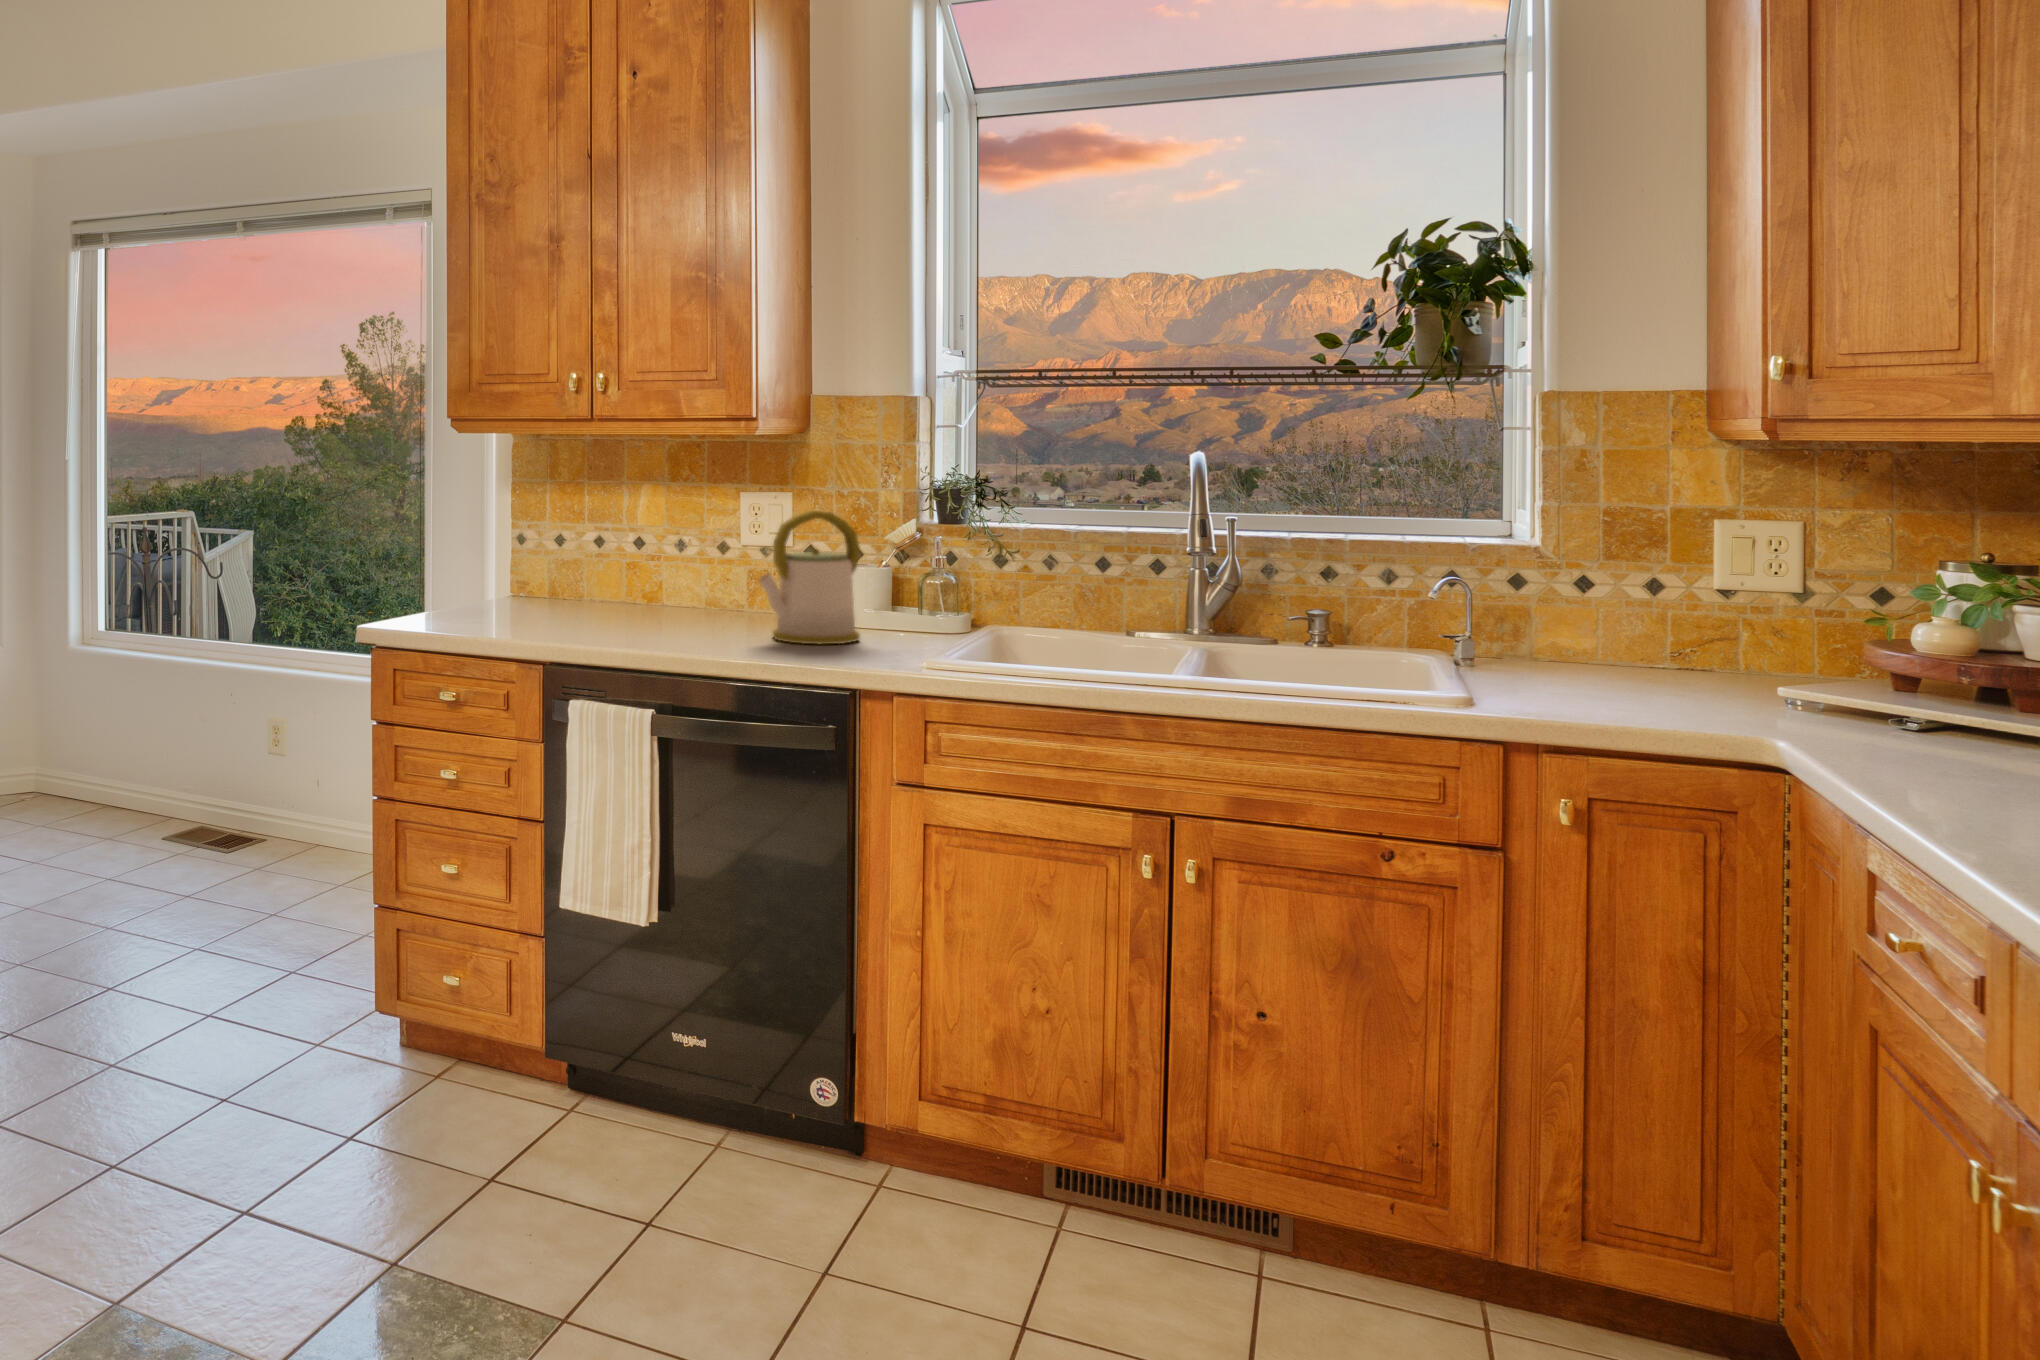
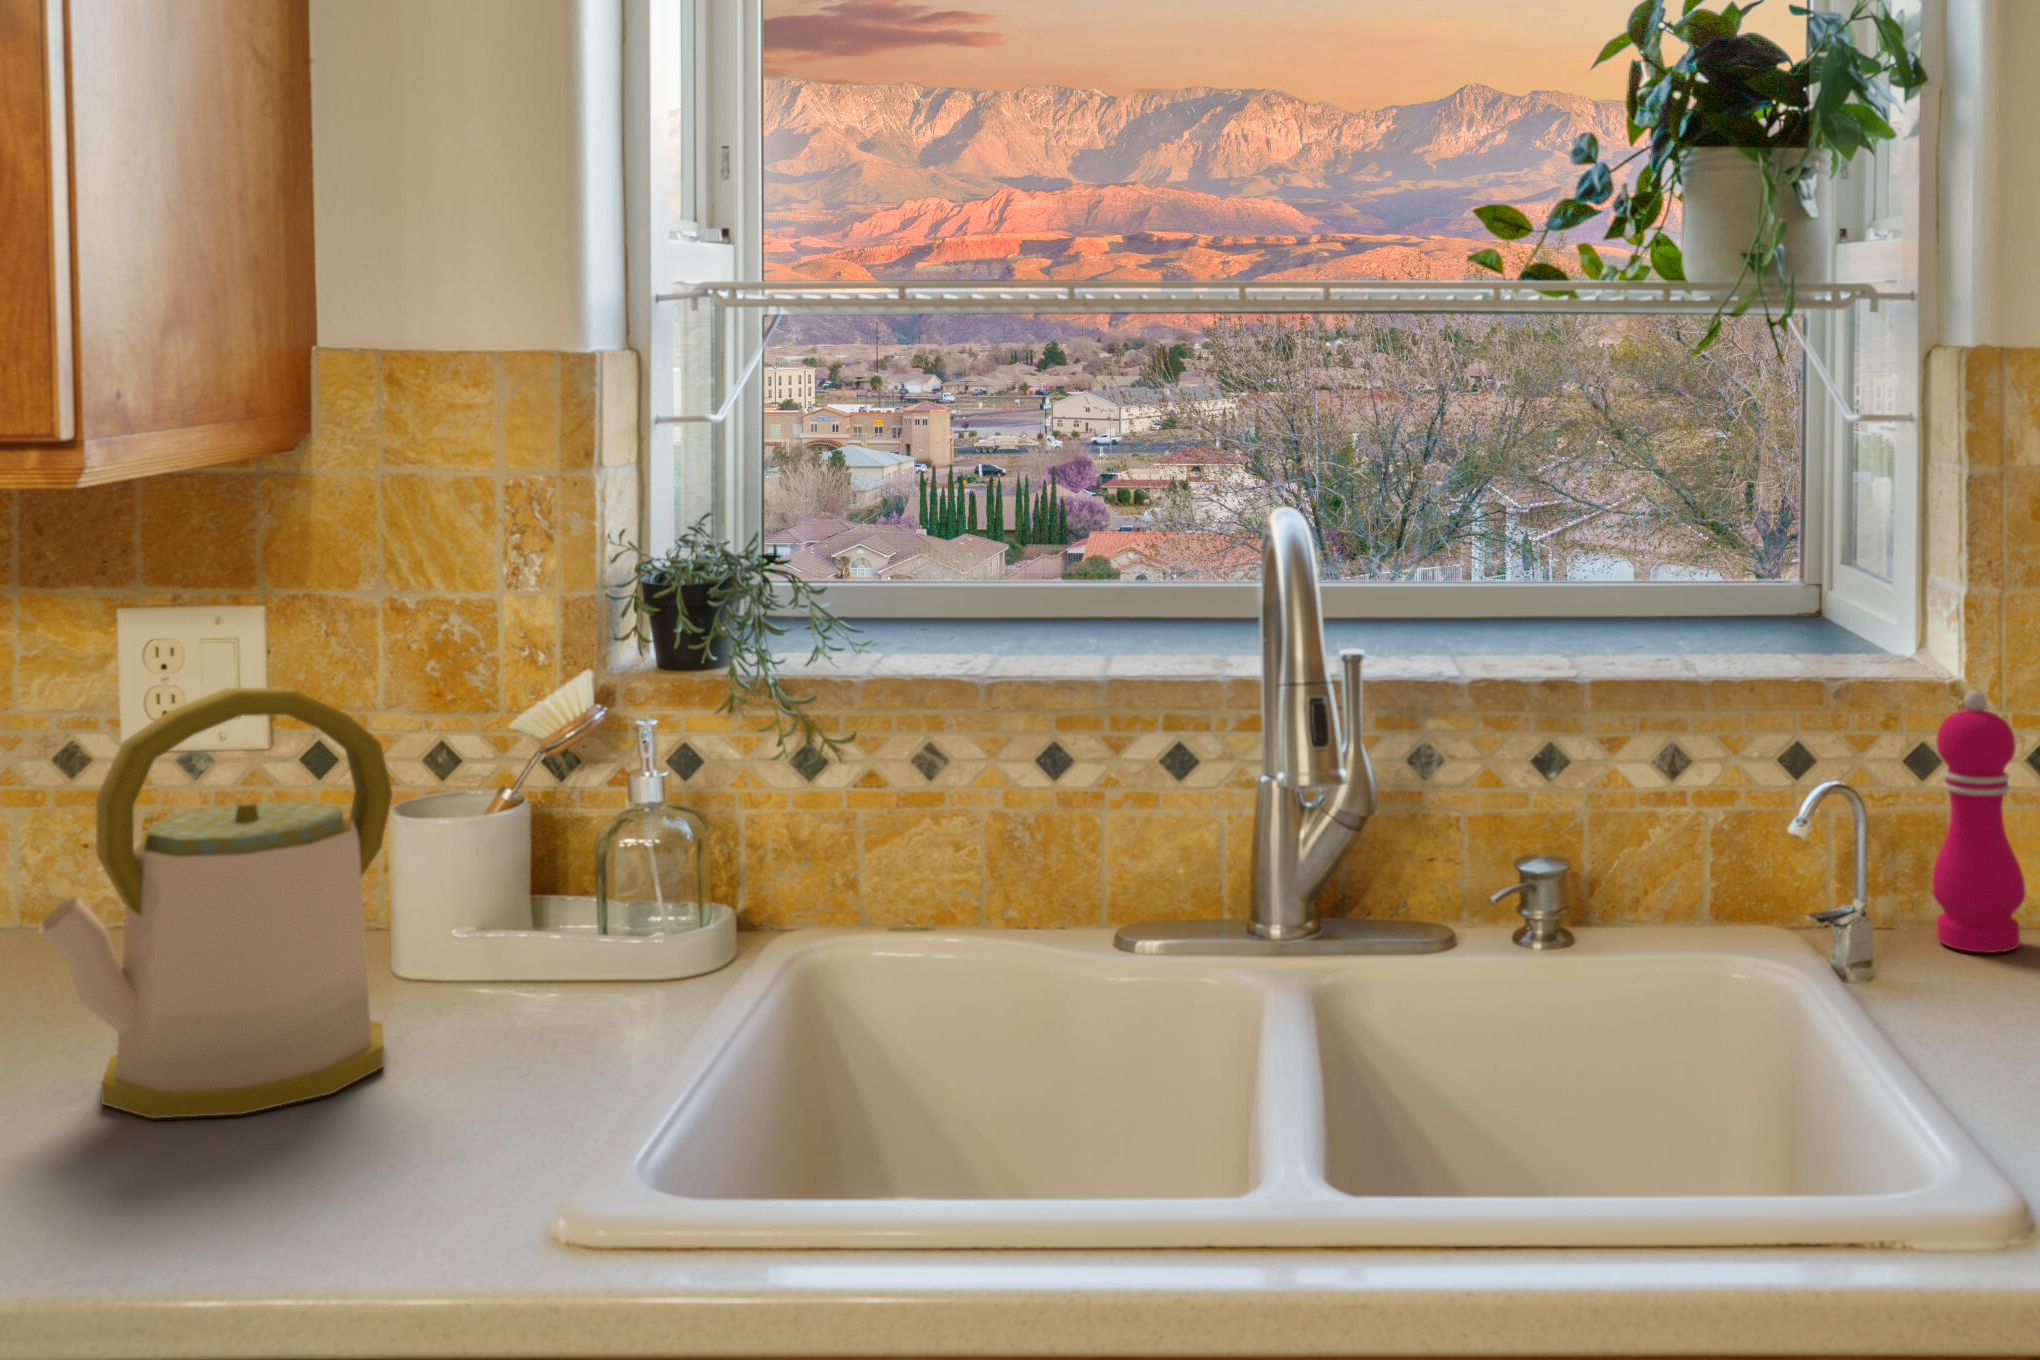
pepper mill: none [1519,550,1568,666] -> present [1932,690,2025,953]

